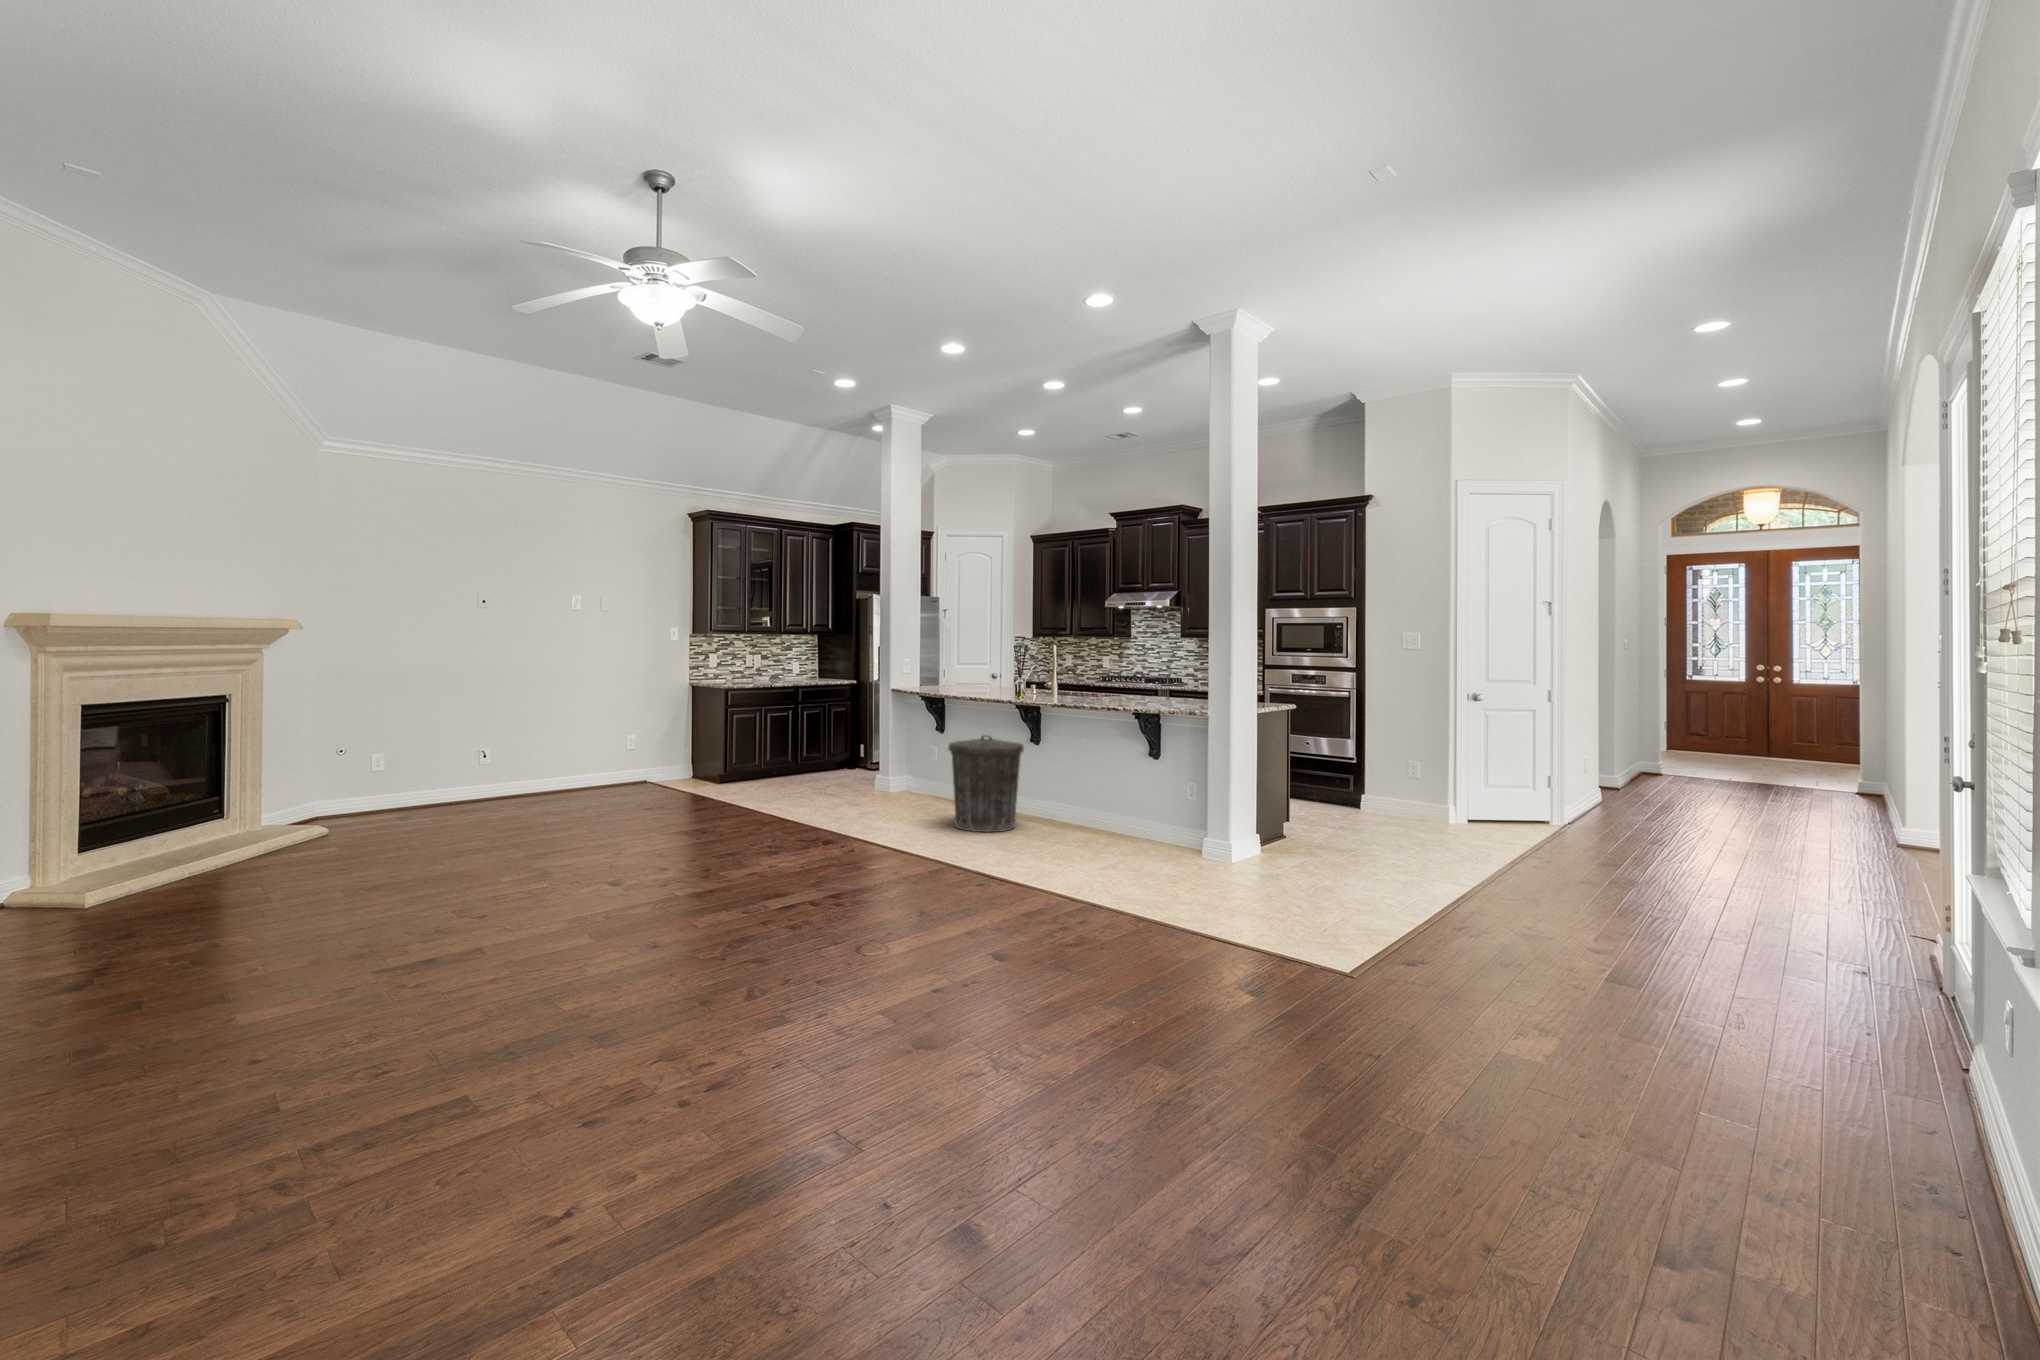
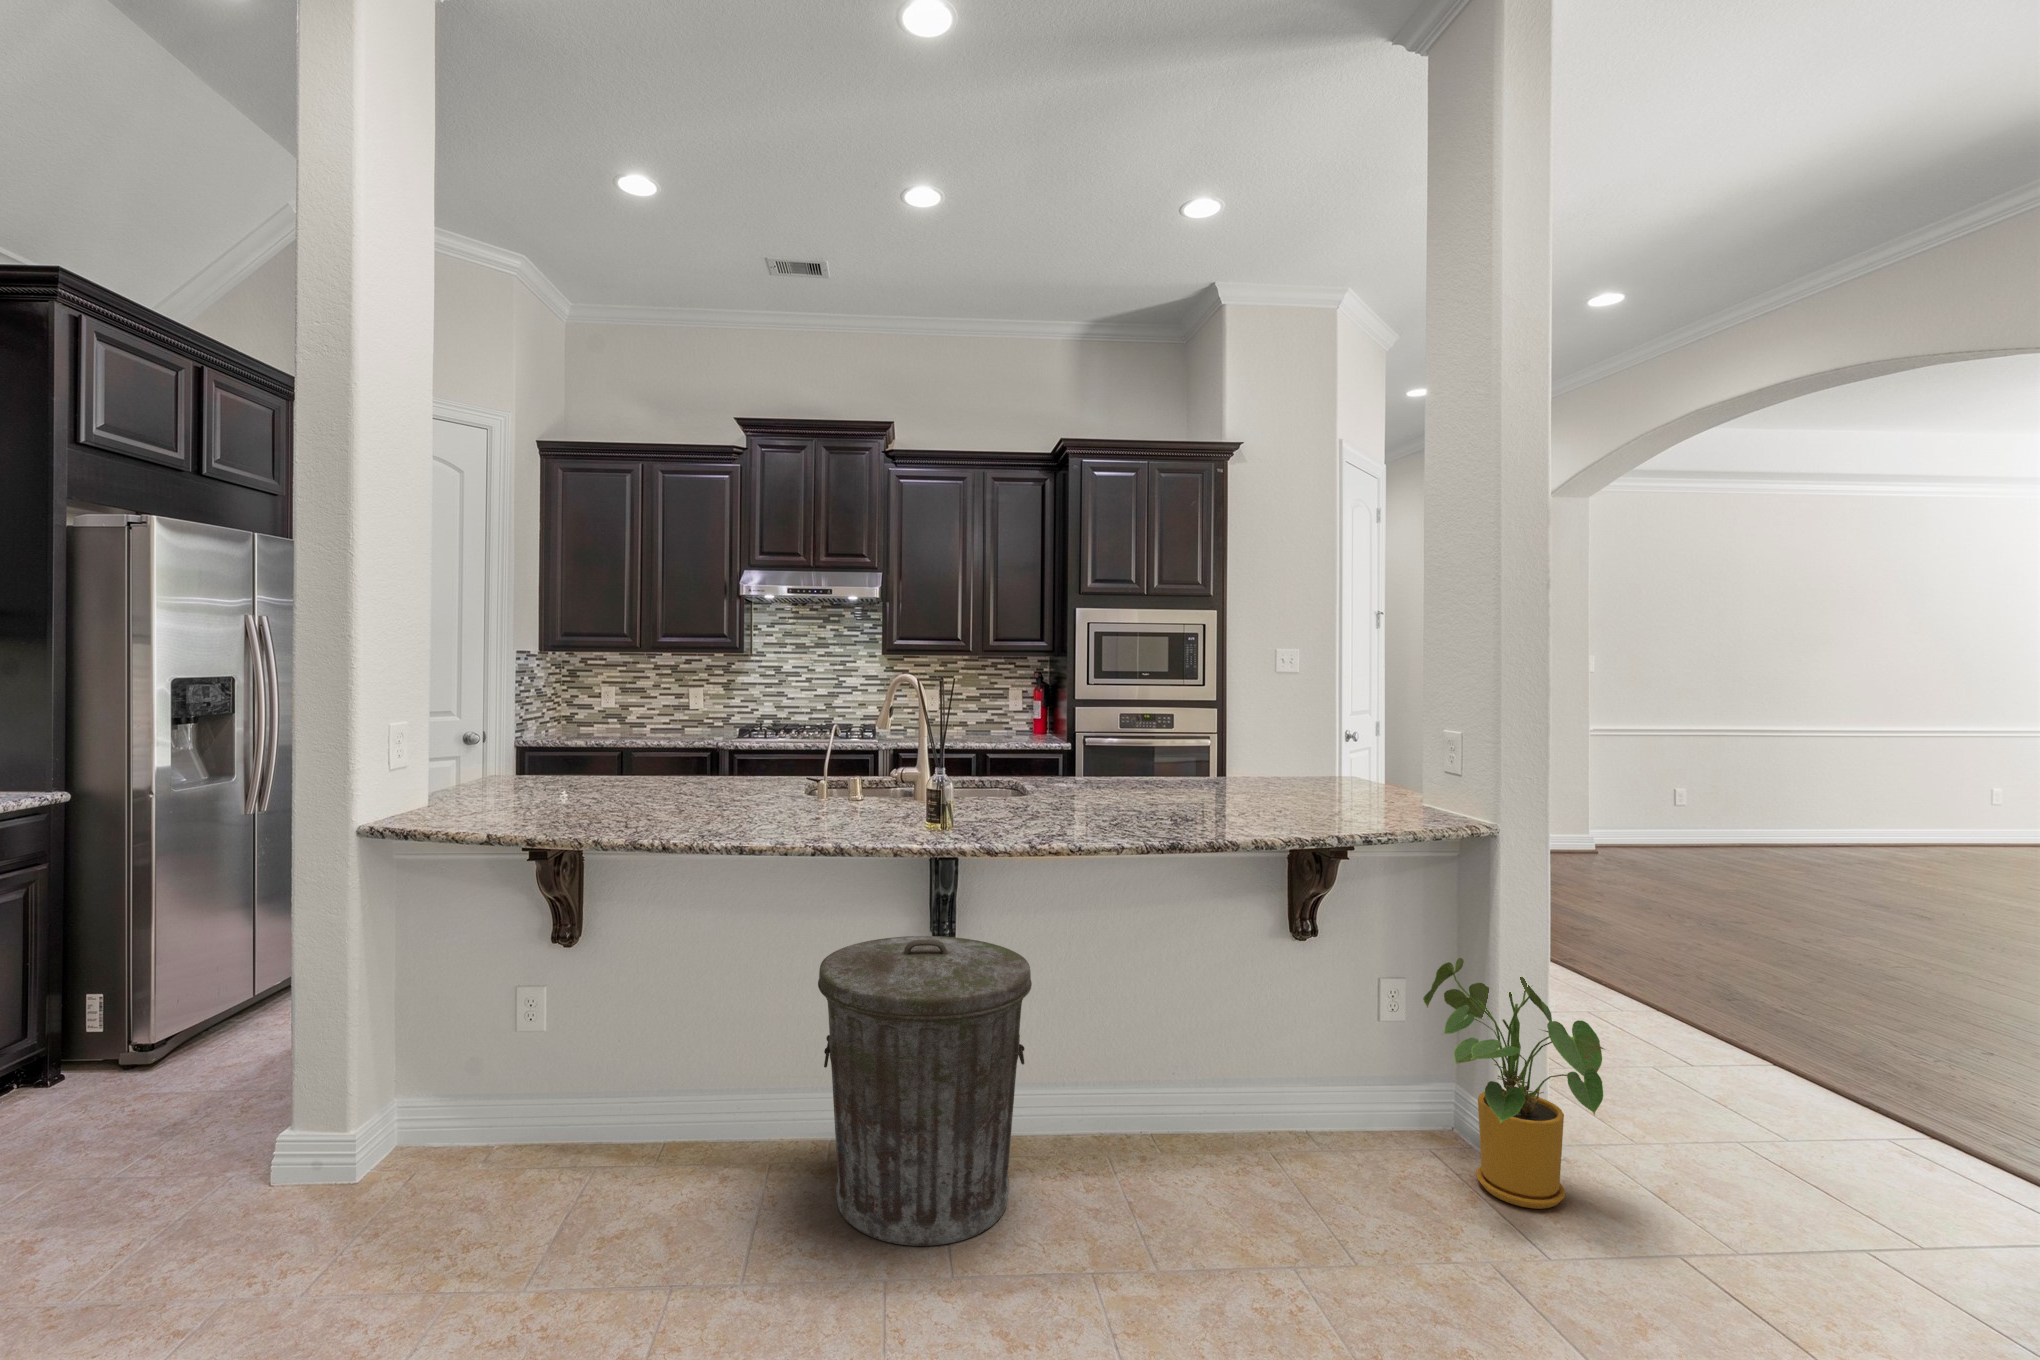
house plant: none [1128,770,1220,868] -> present [1423,958,1605,1209]

